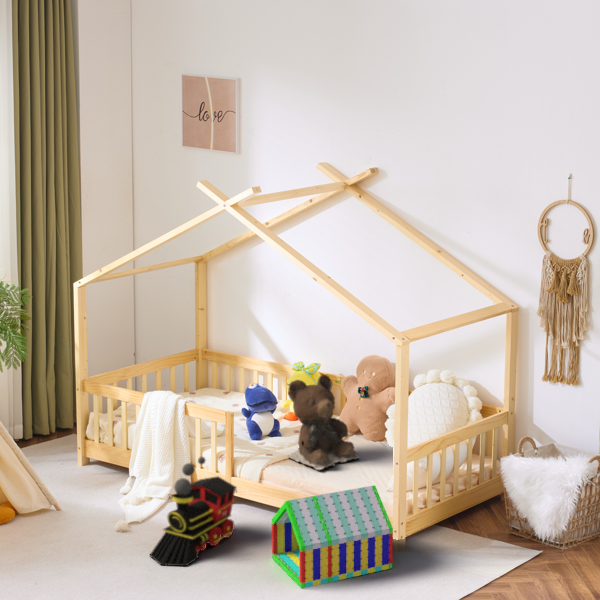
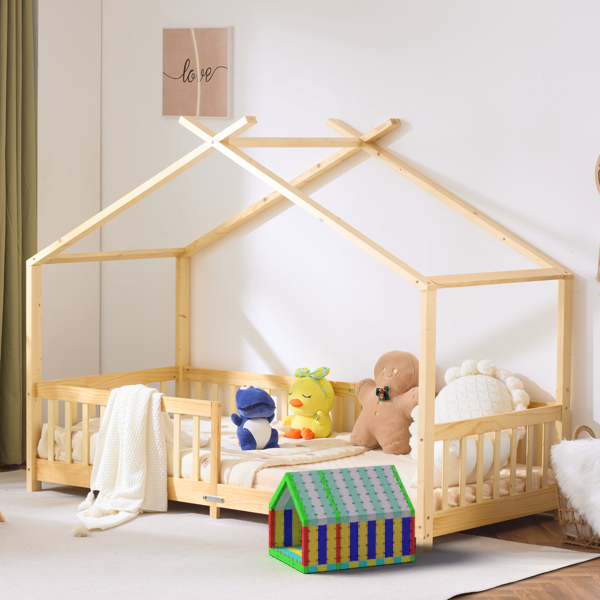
teddy bear: present [288,374,359,470] -> none [287,359,379,467]
toy train: present [150,457,236,566] -> none [119,435,226,558]

